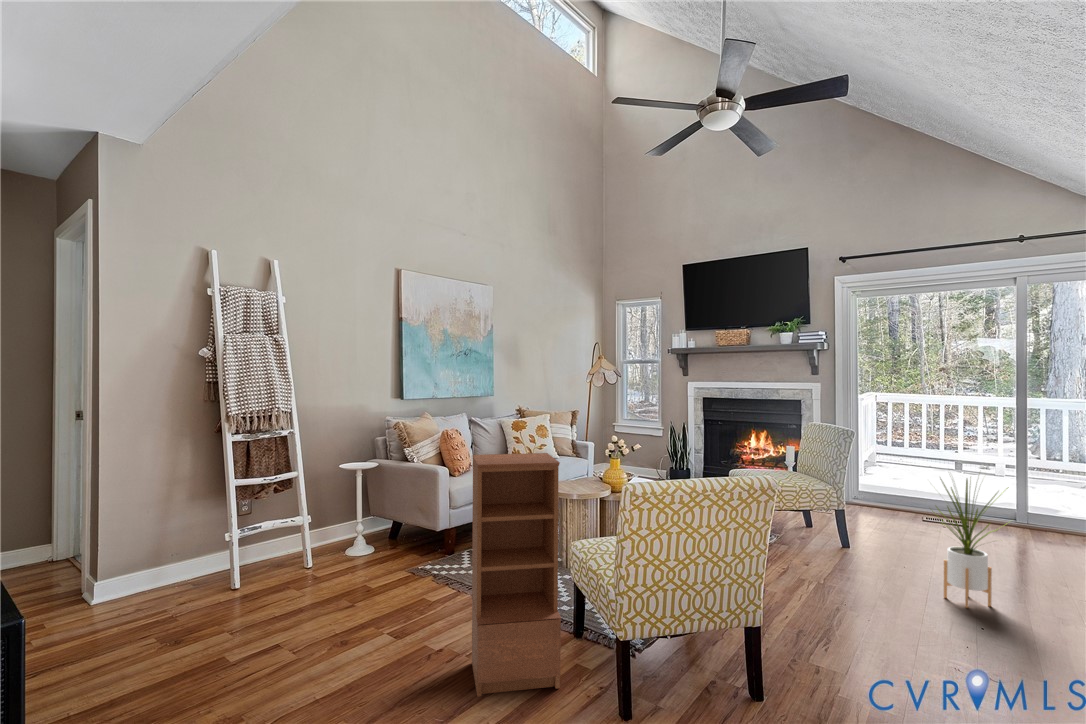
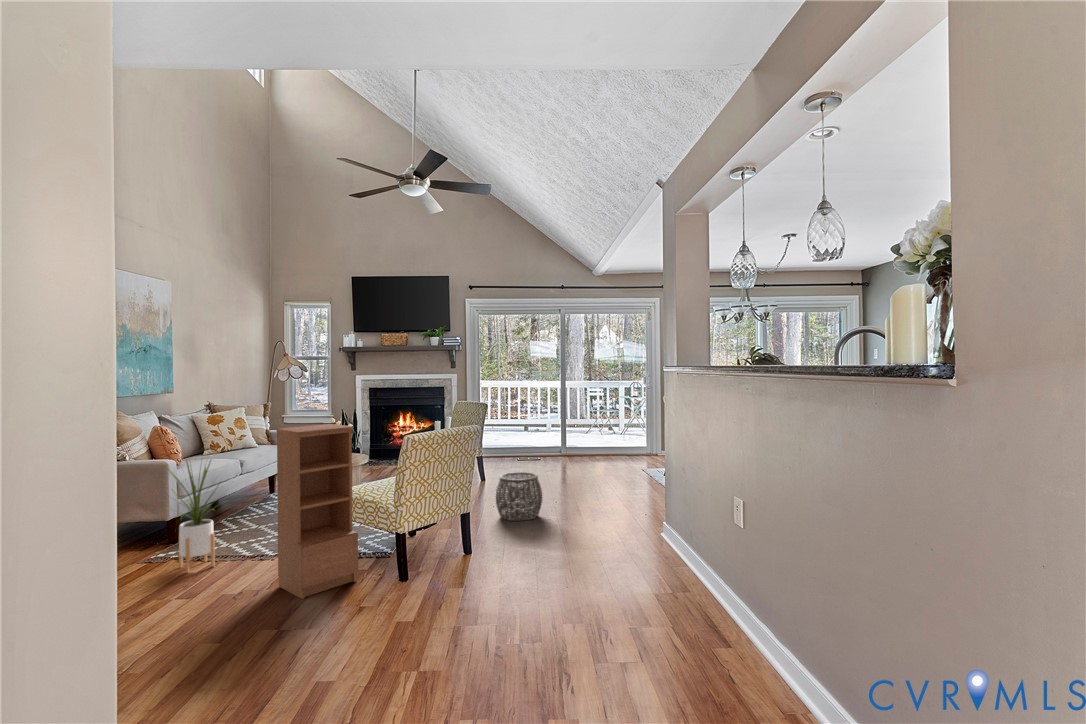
house plant: present [938,479,1009,608] -> present [168,460,218,573]
woven basket: none [827,553,919,645] -> present [495,472,542,521]

